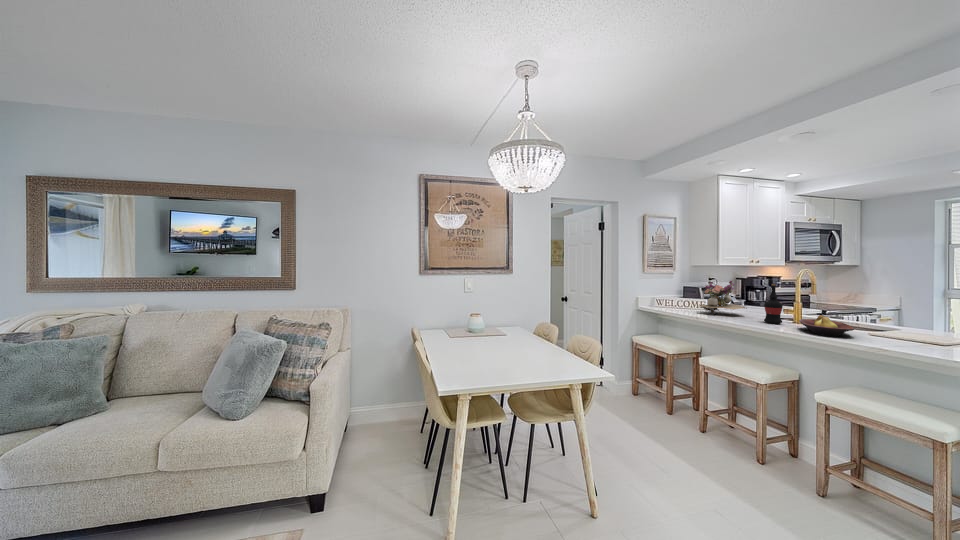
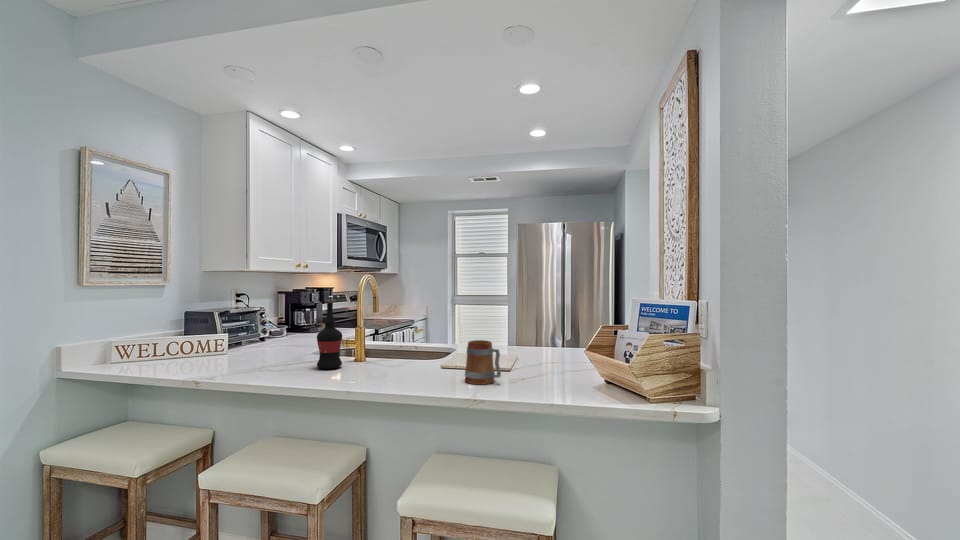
flower arrangement: present [699,280,745,313] -> none [205,295,292,362]
fruit bowl: present [799,315,854,337] -> none [366,347,432,382]
mug: none [885,317,923,348] -> present [465,340,501,385]

